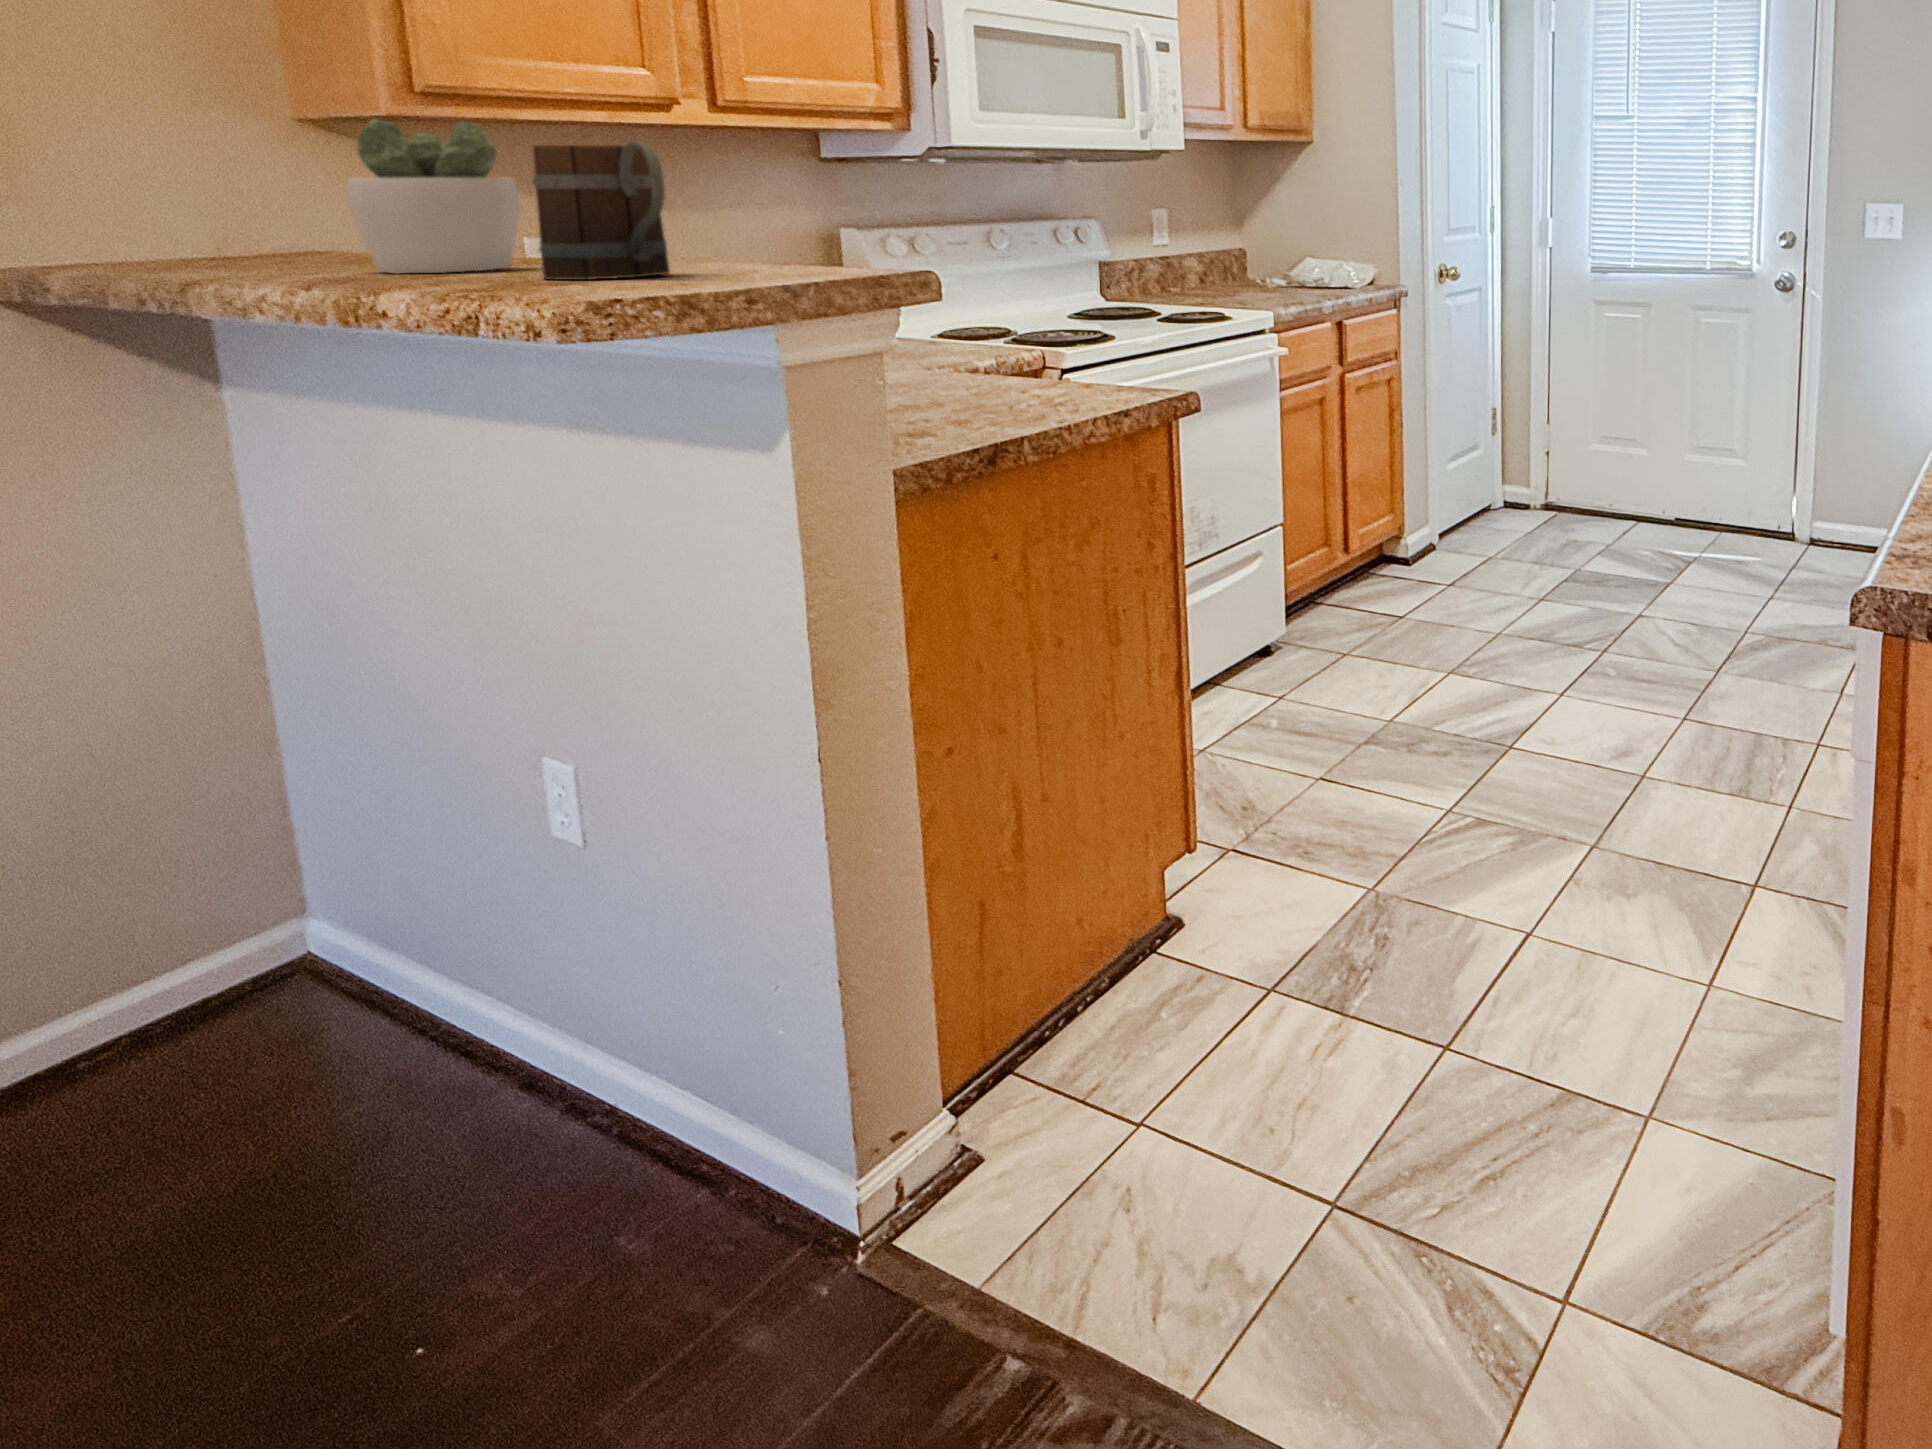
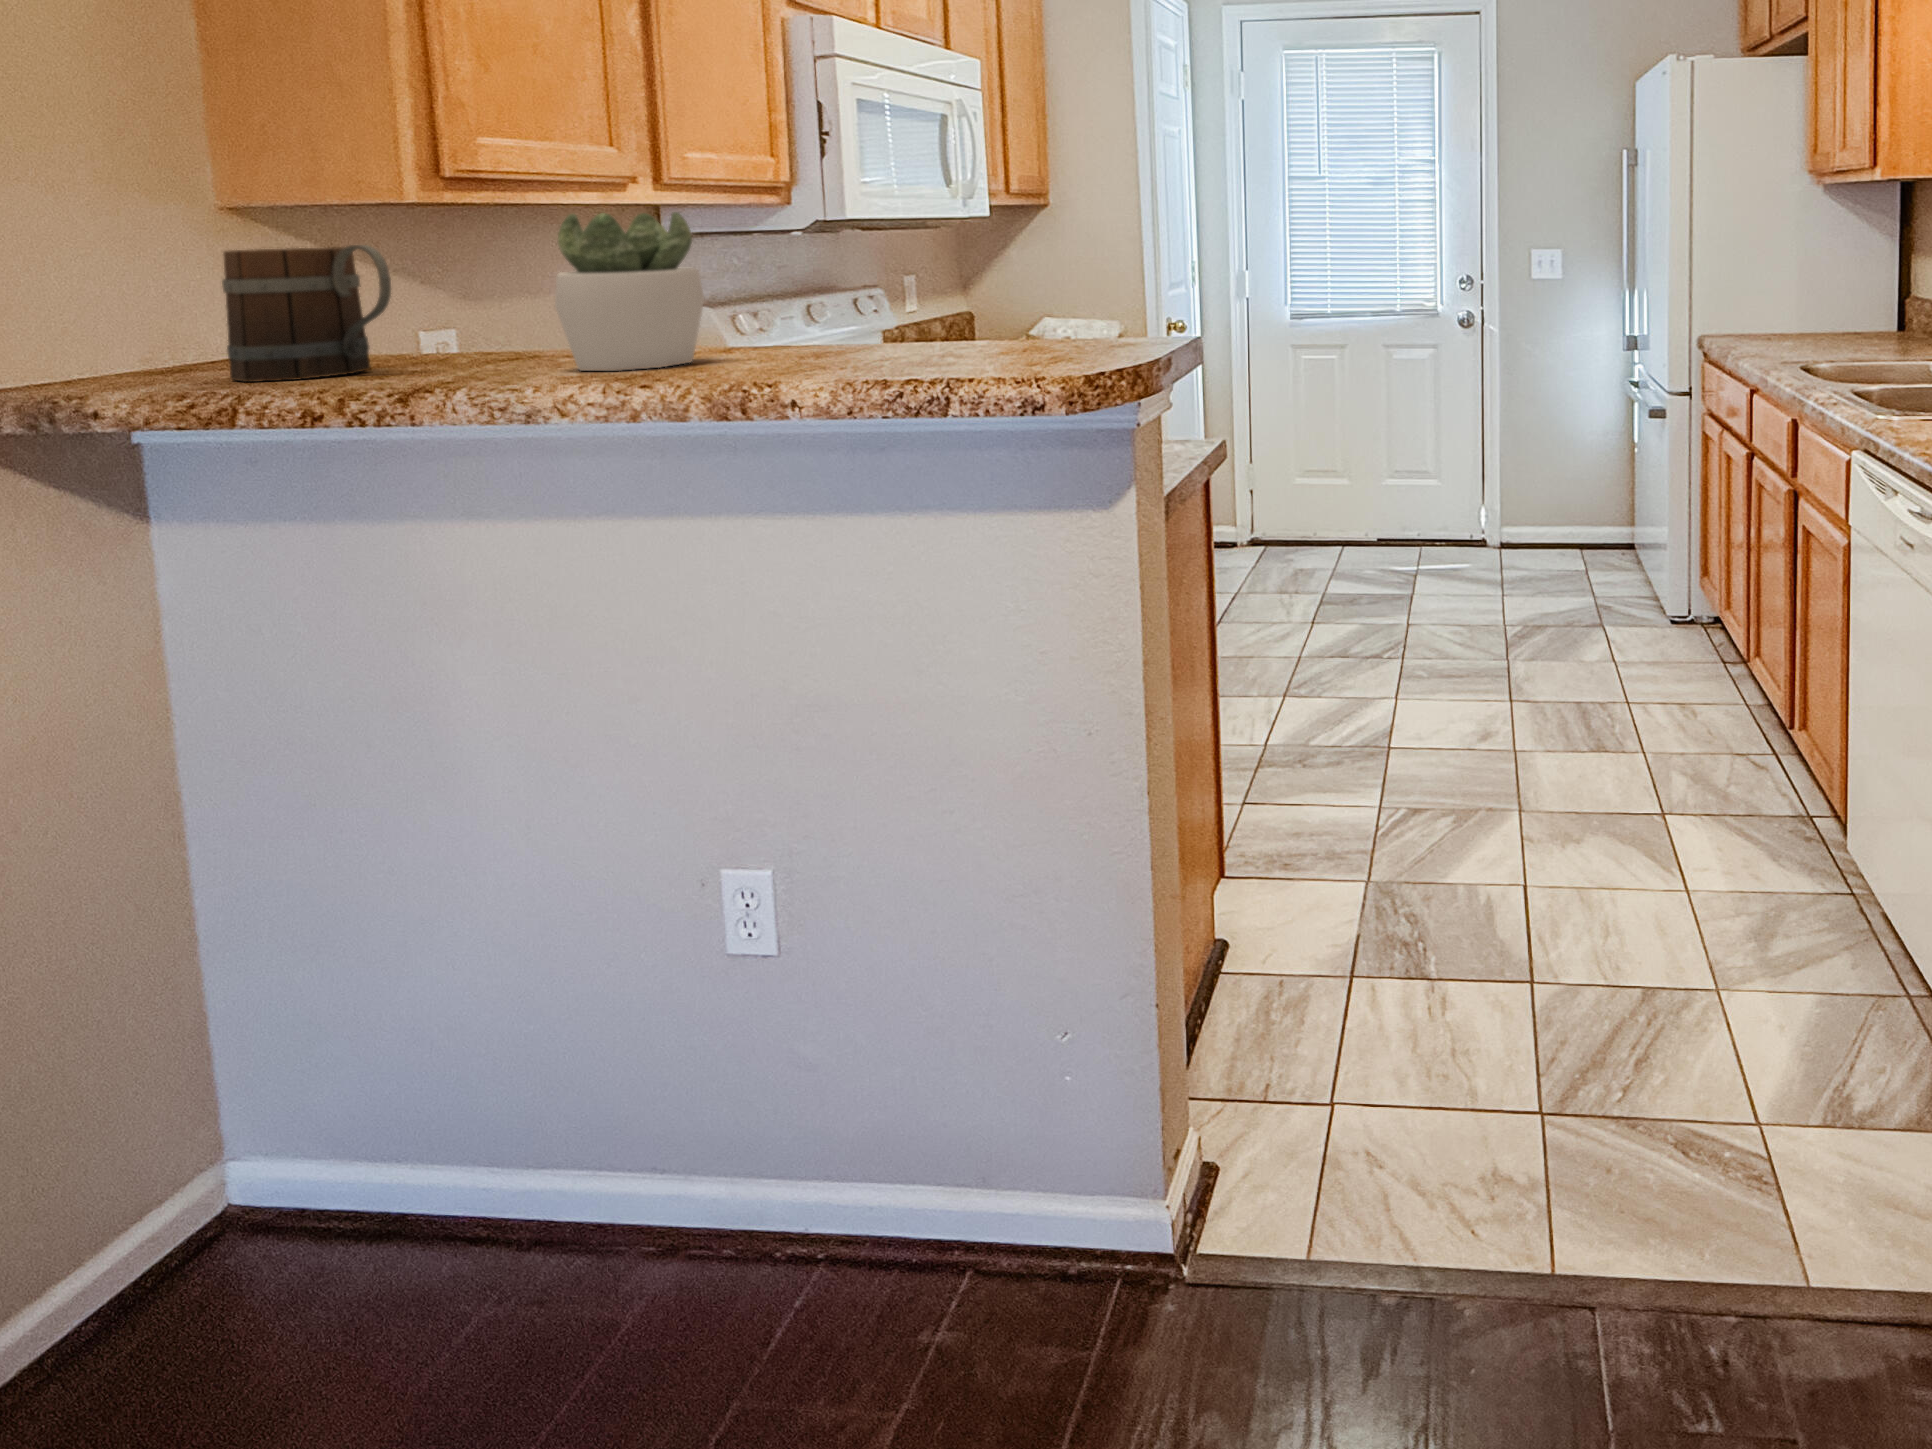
mug: present [533,142,670,280] -> present [222,245,391,382]

